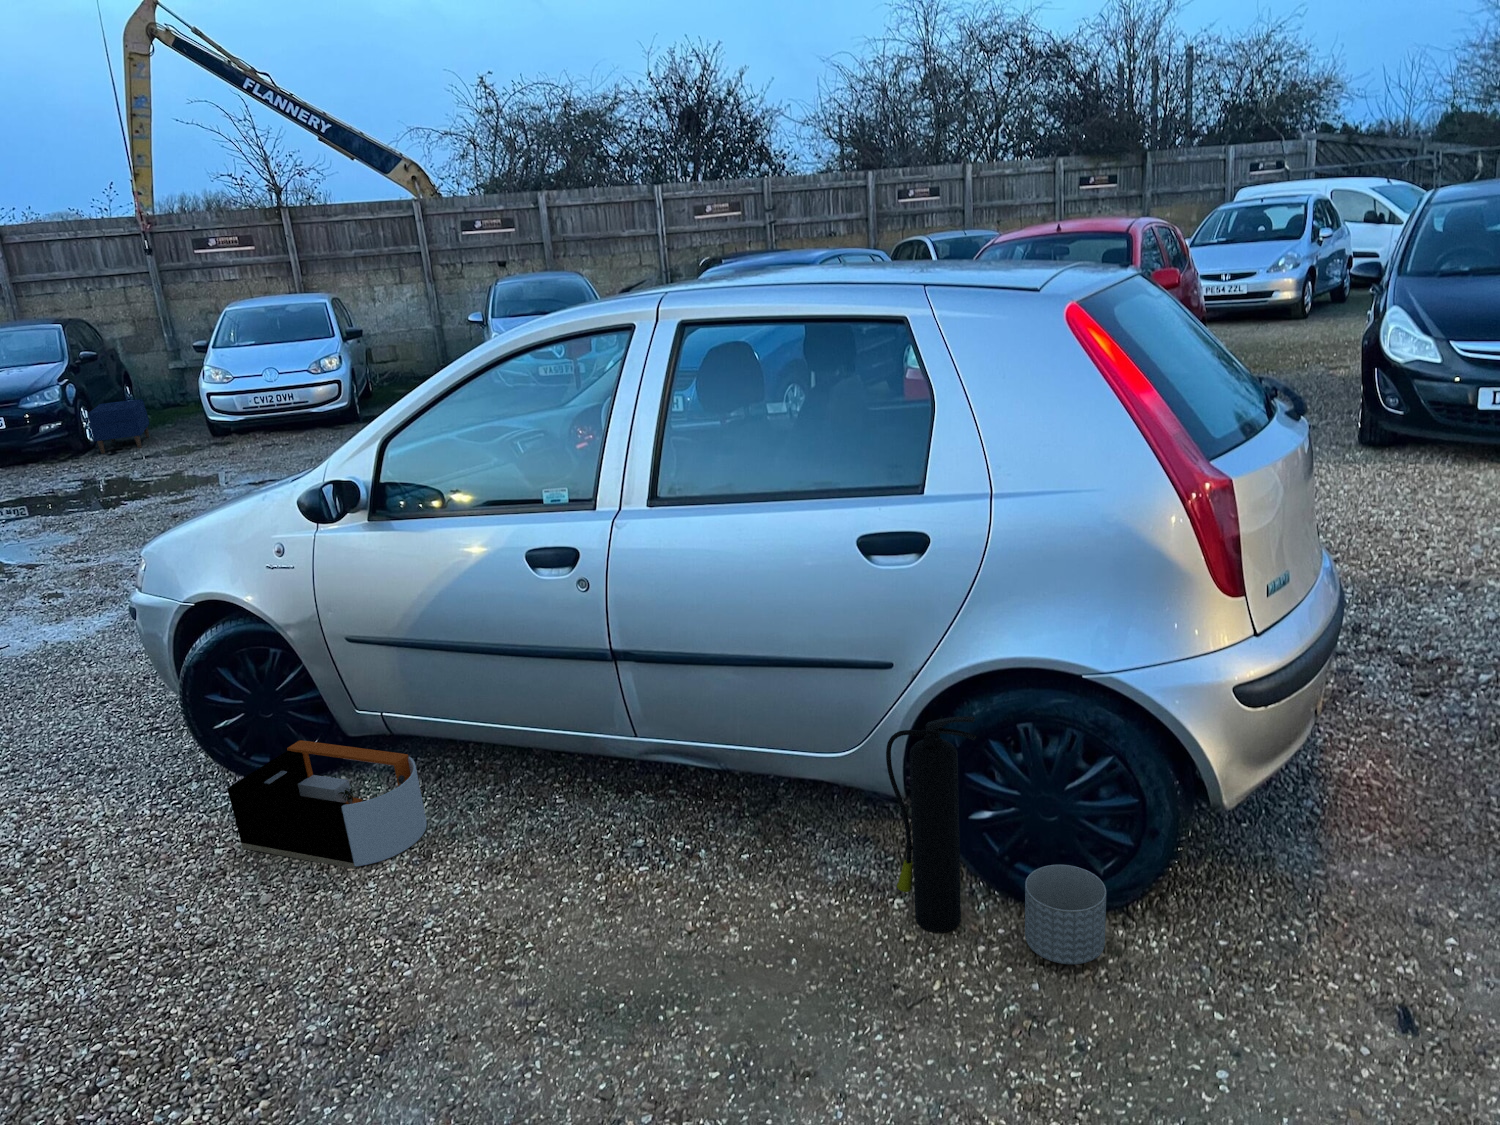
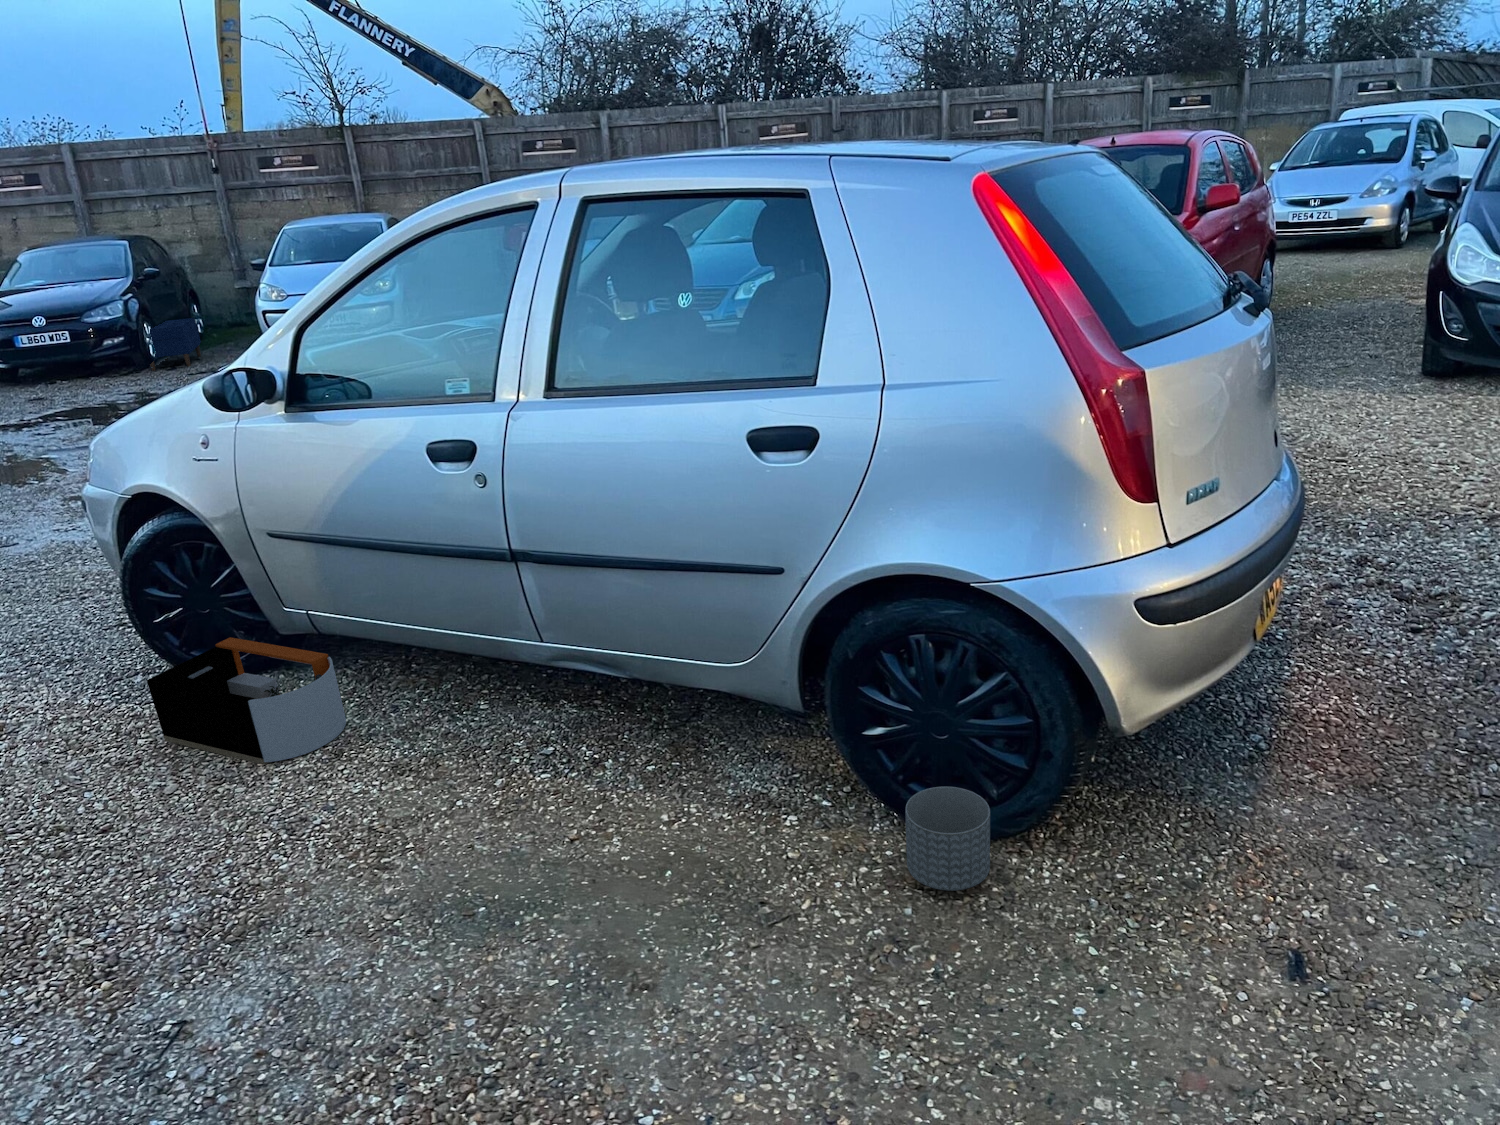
fire extinguisher: present [886,716,976,933] -> none [769,623,857,853]

